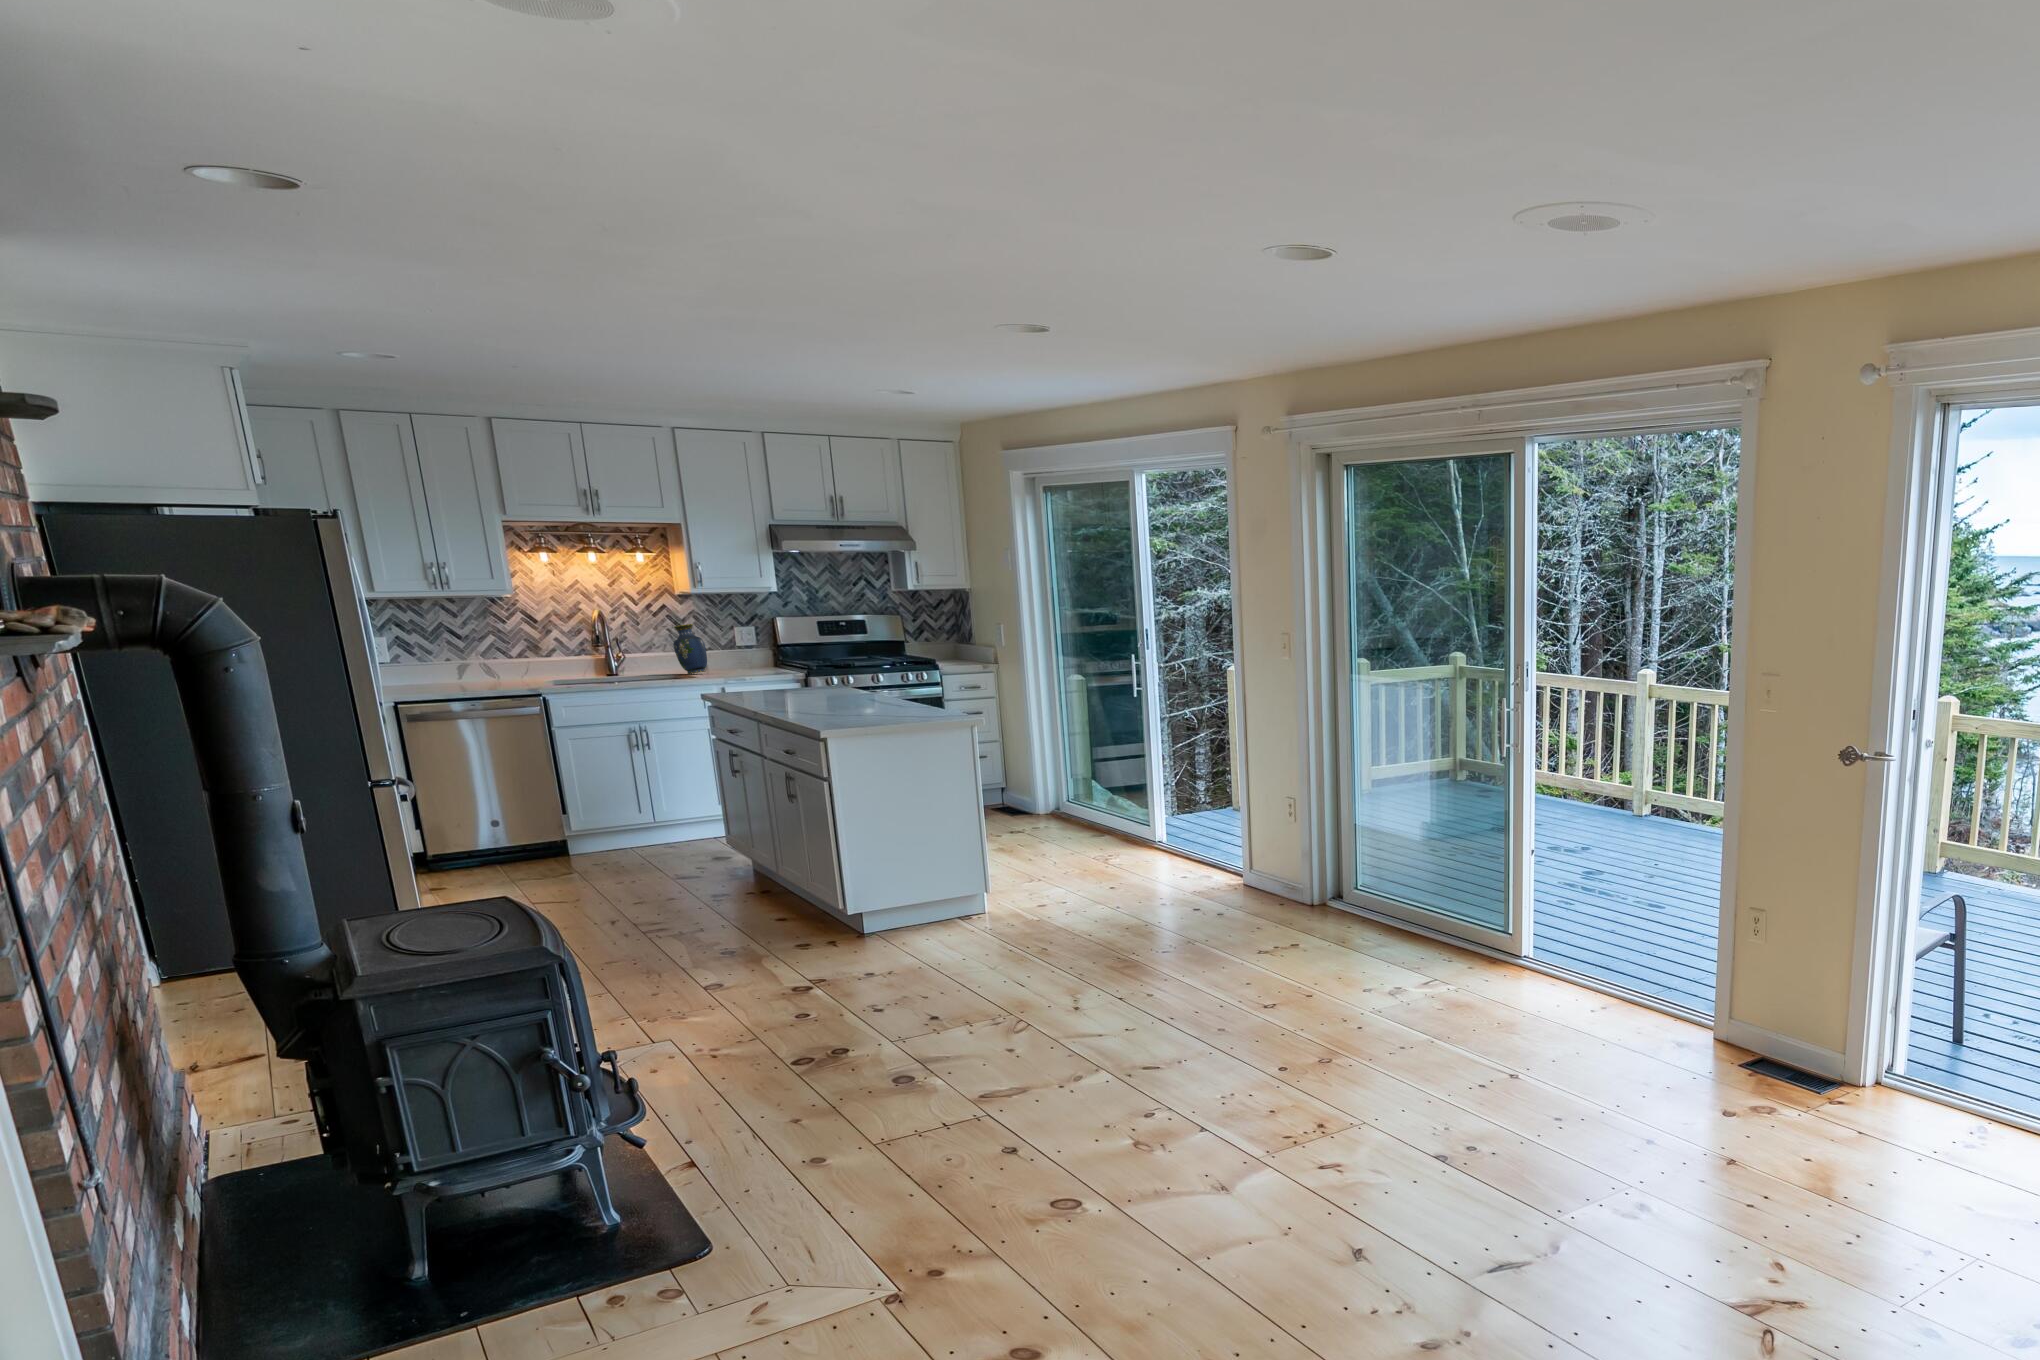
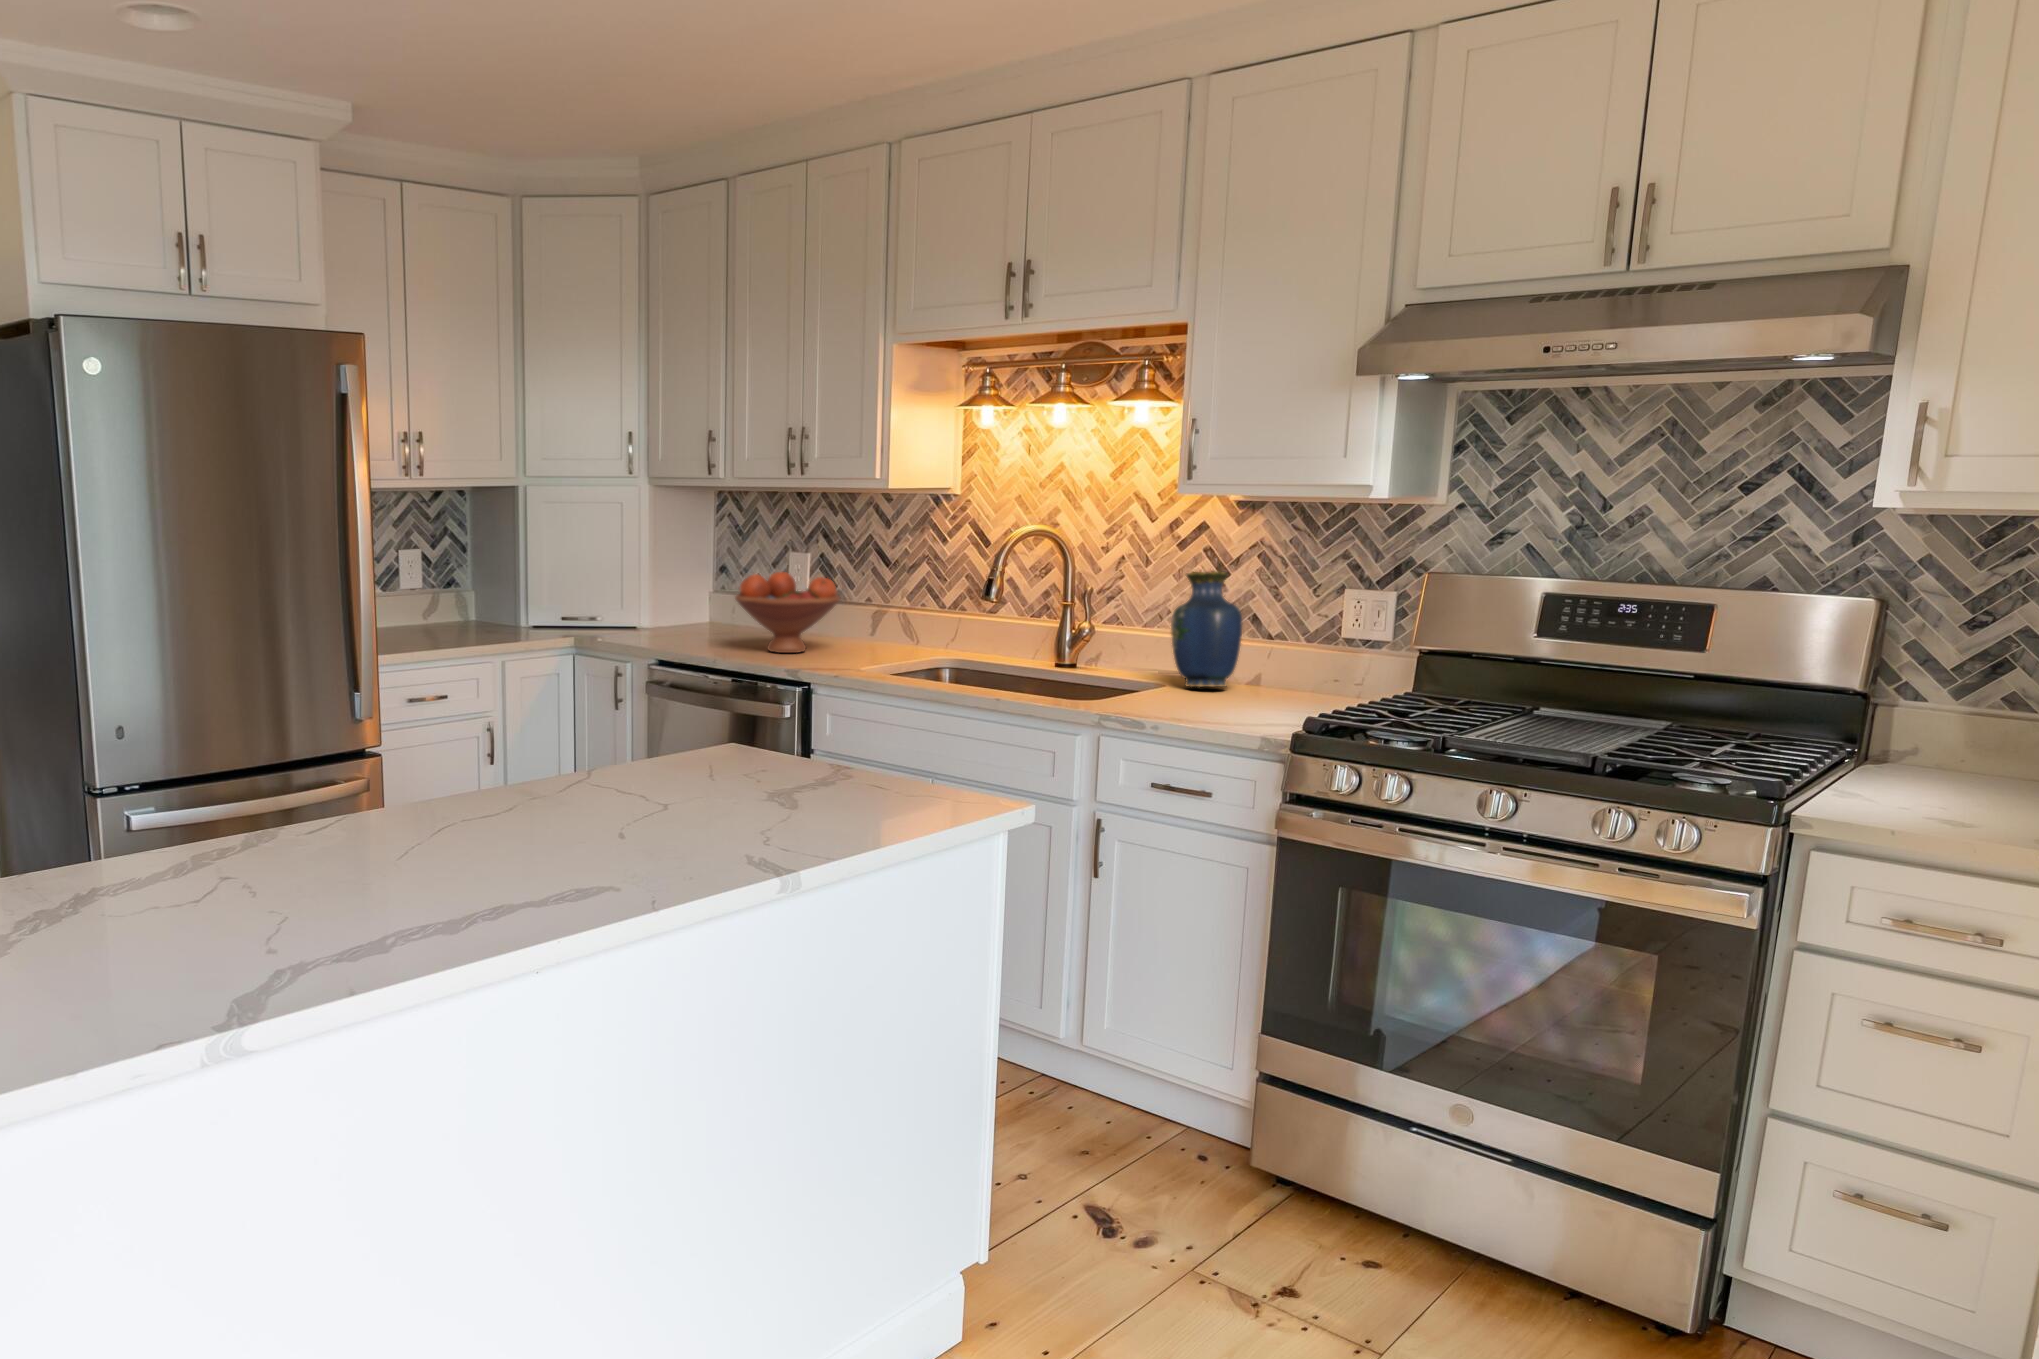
fruit bowl: none [425,644,498,688] -> present [735,572,840,653]

